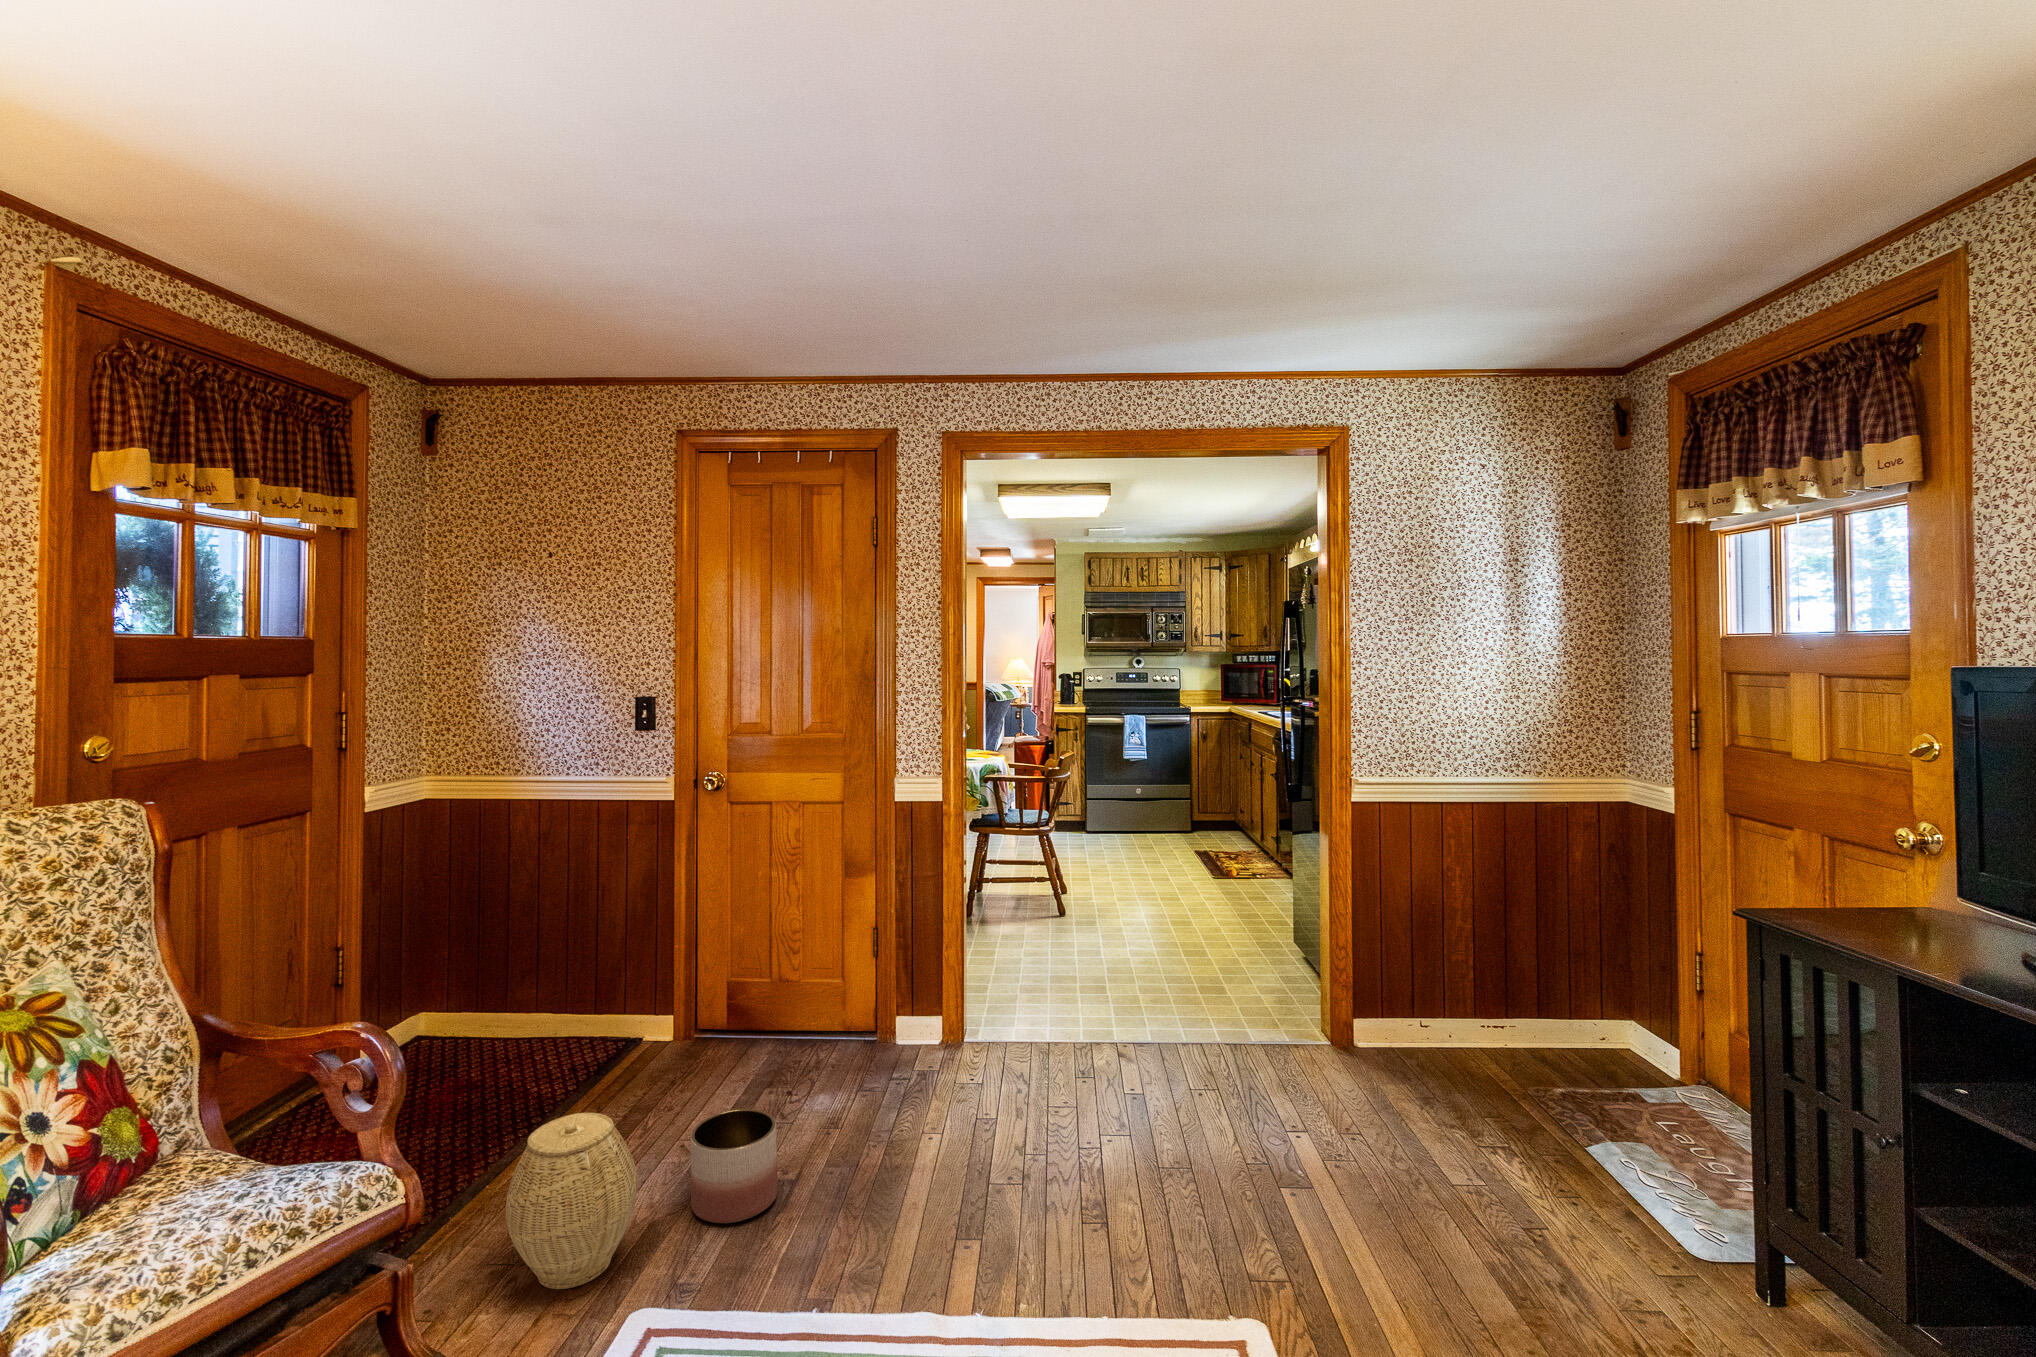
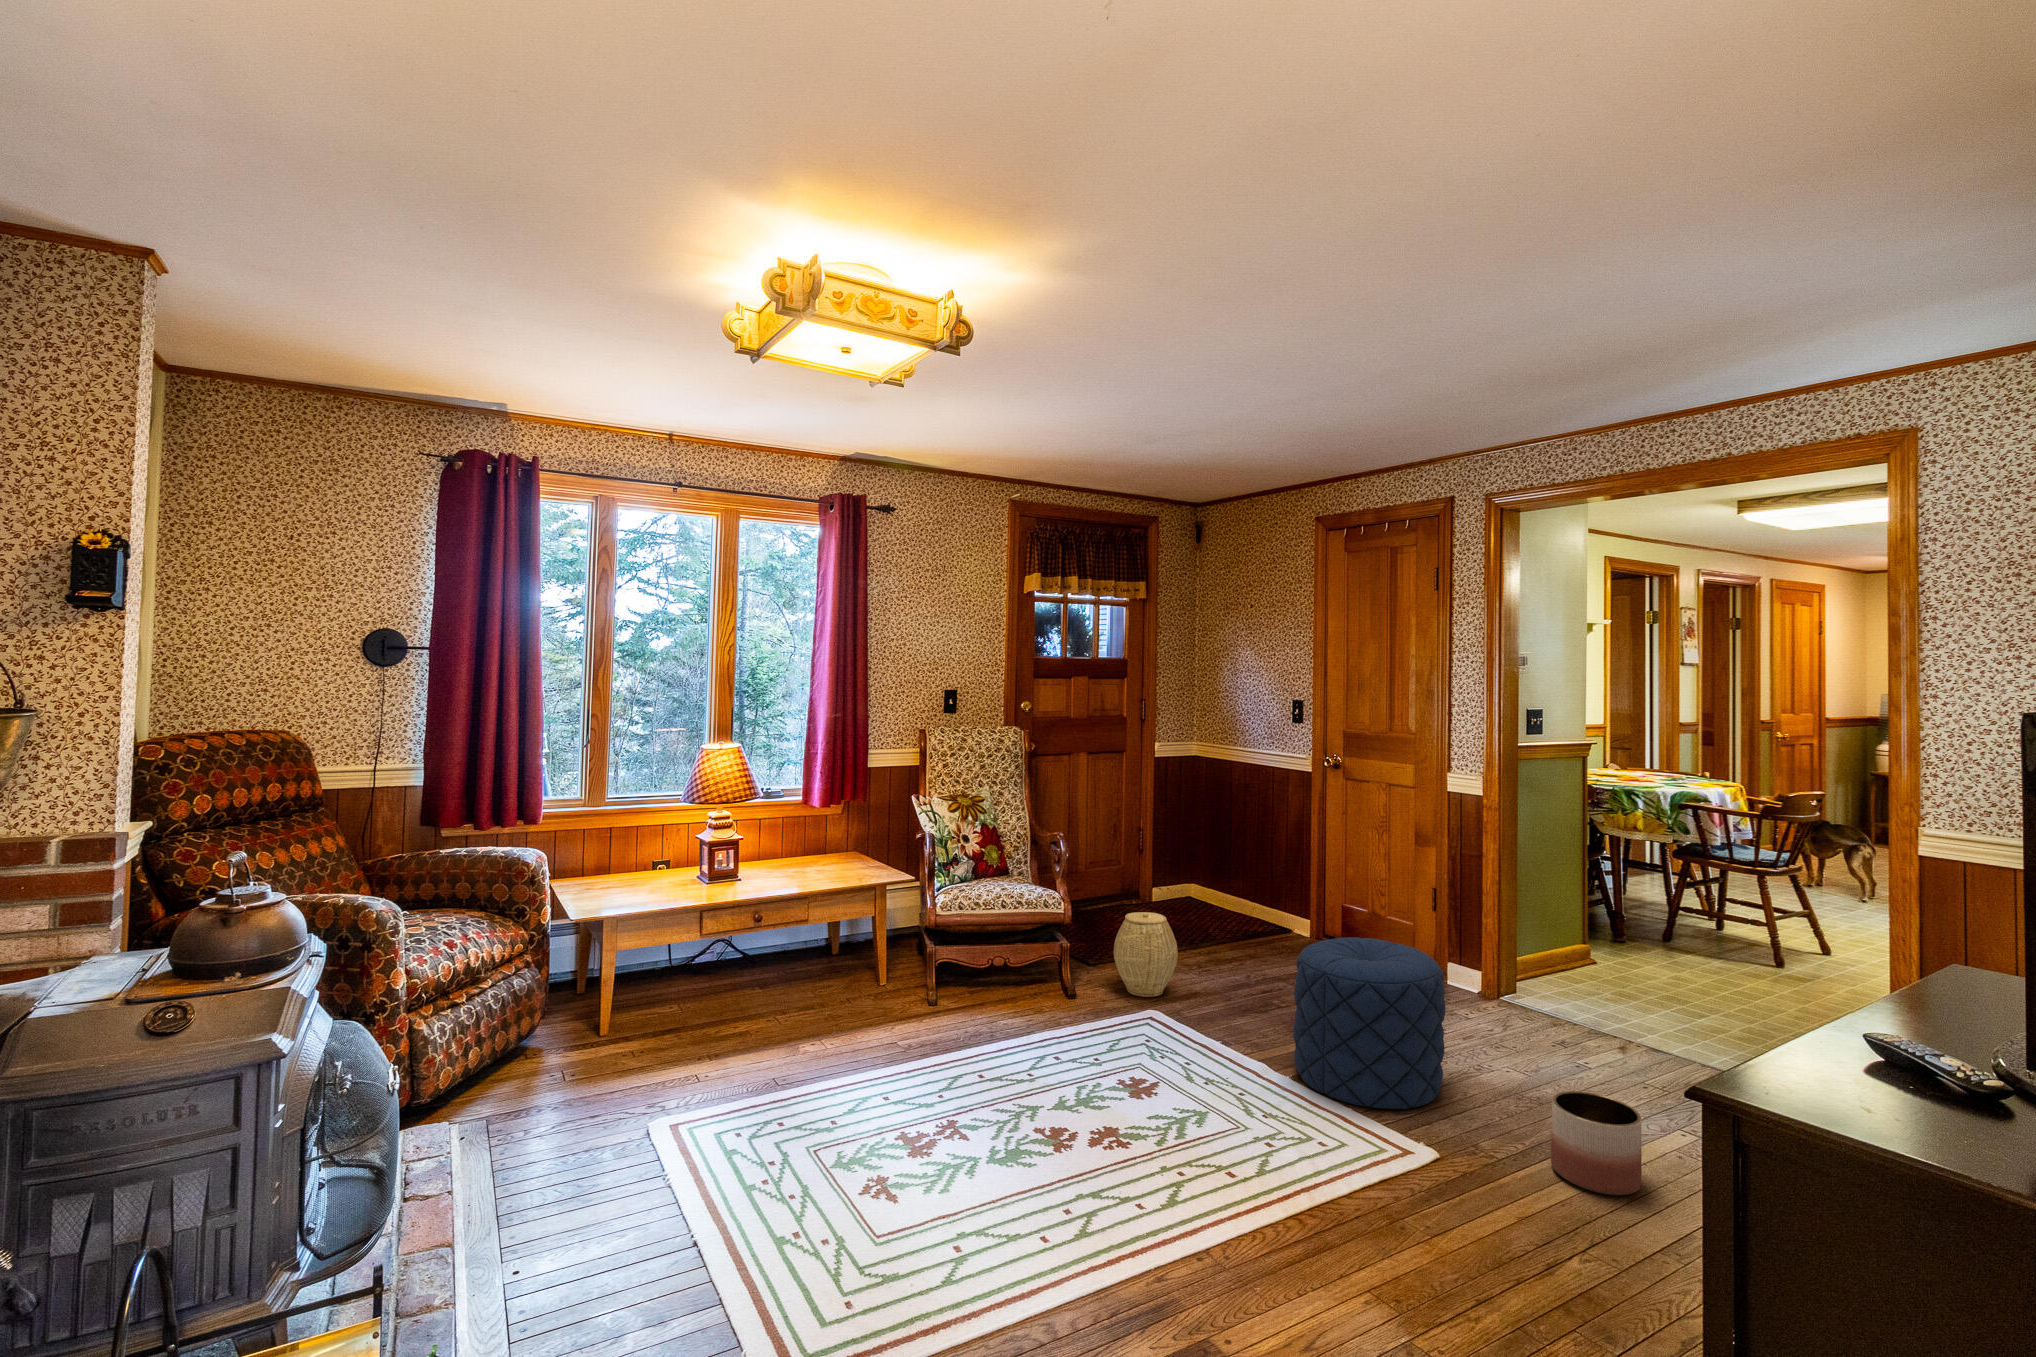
pouf: none [930,1039,1134,1320] -> present [1293,937,1445,1109]
planter: present [691,1109,778,1223] -> present [1551,1091,1642,1195]

